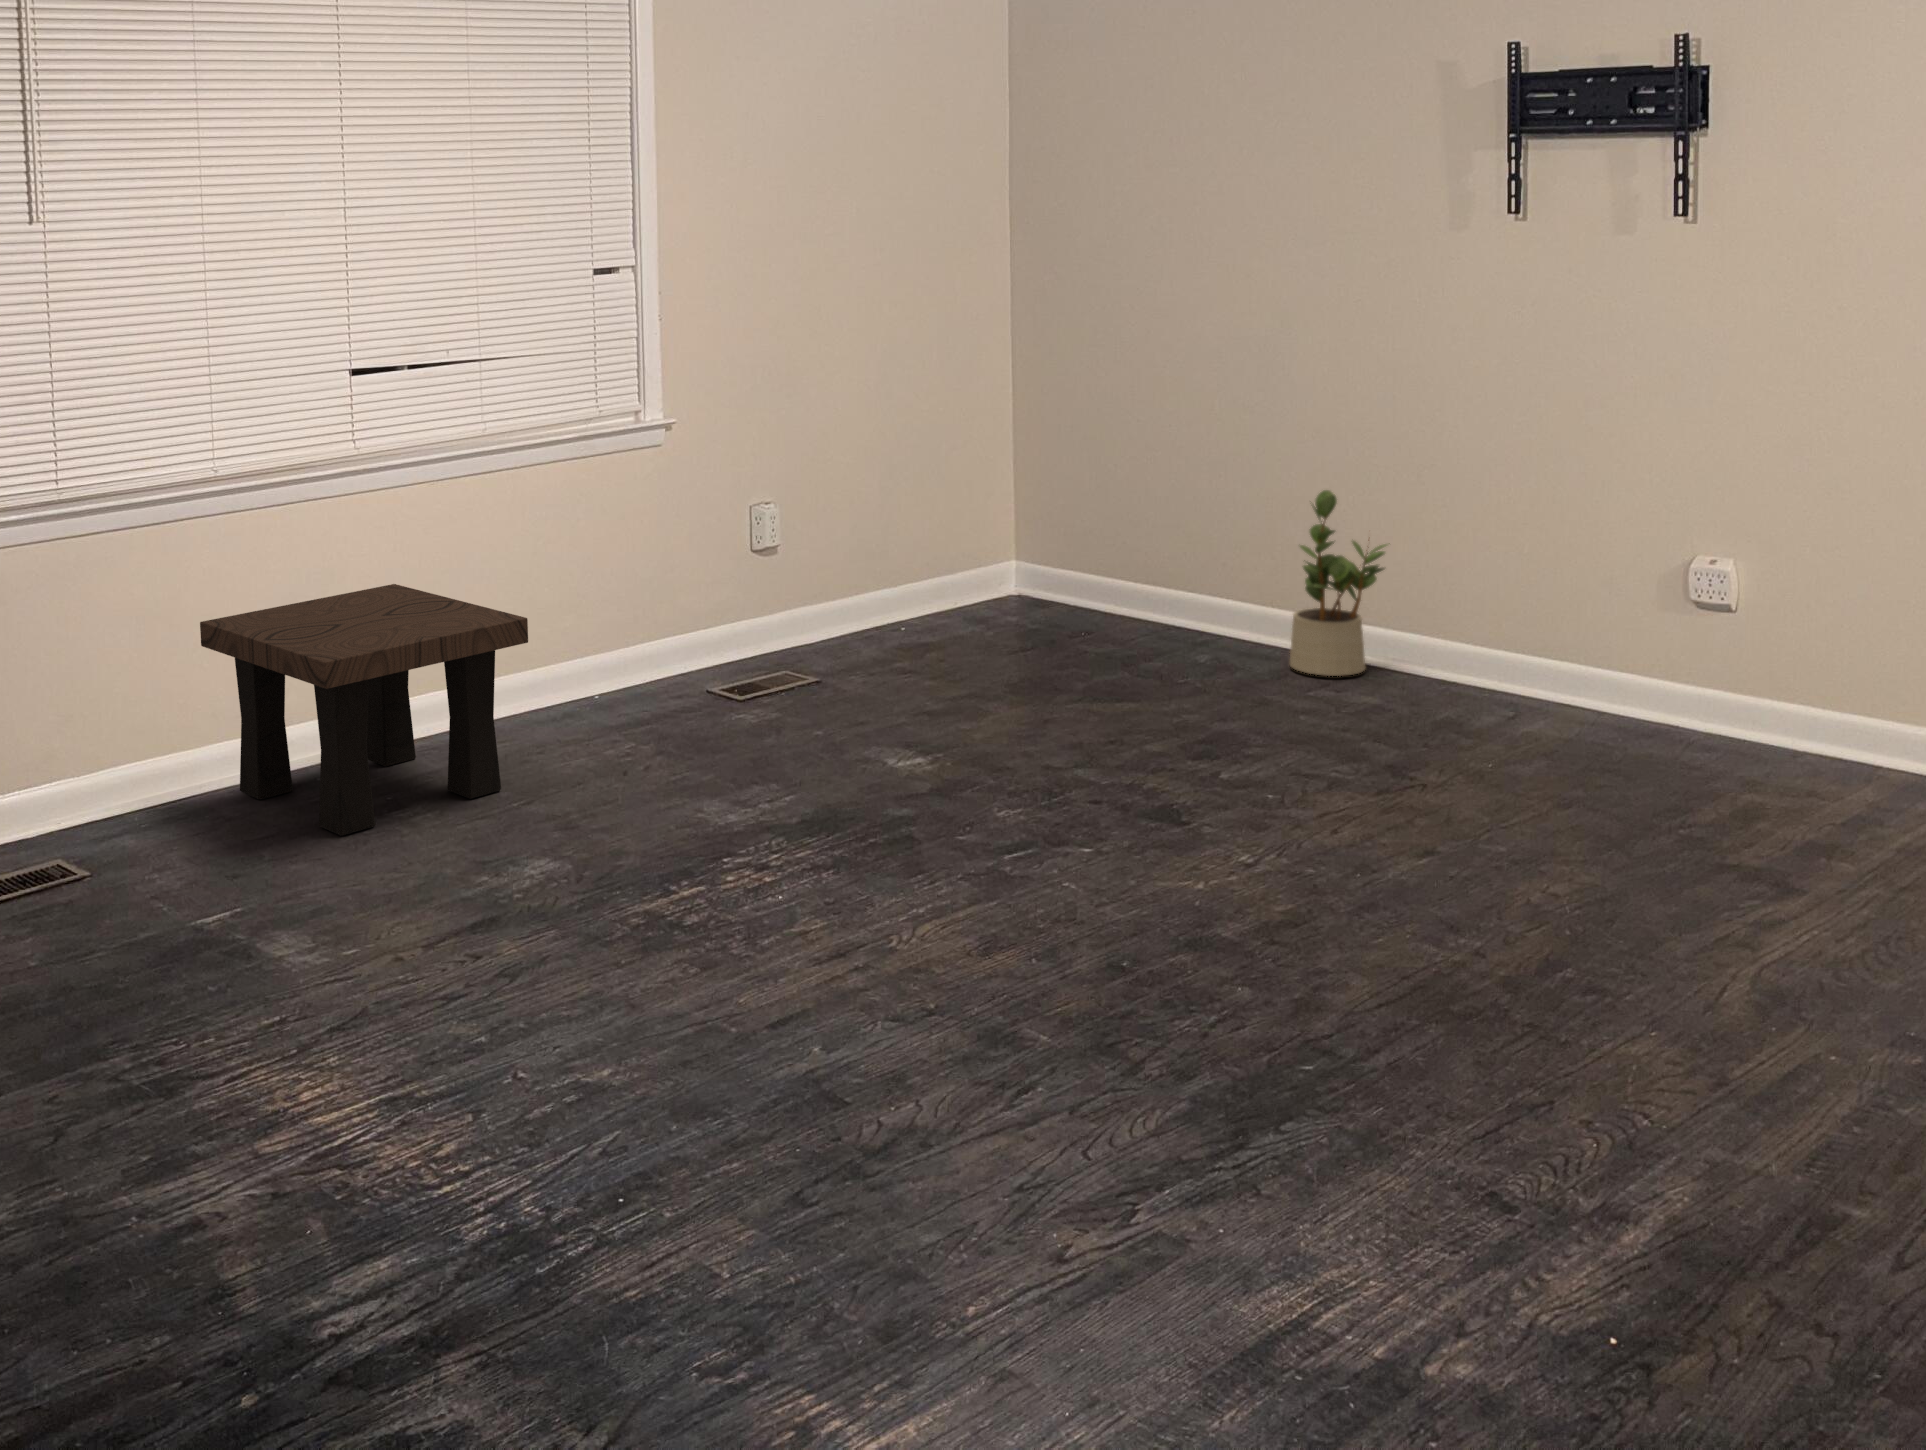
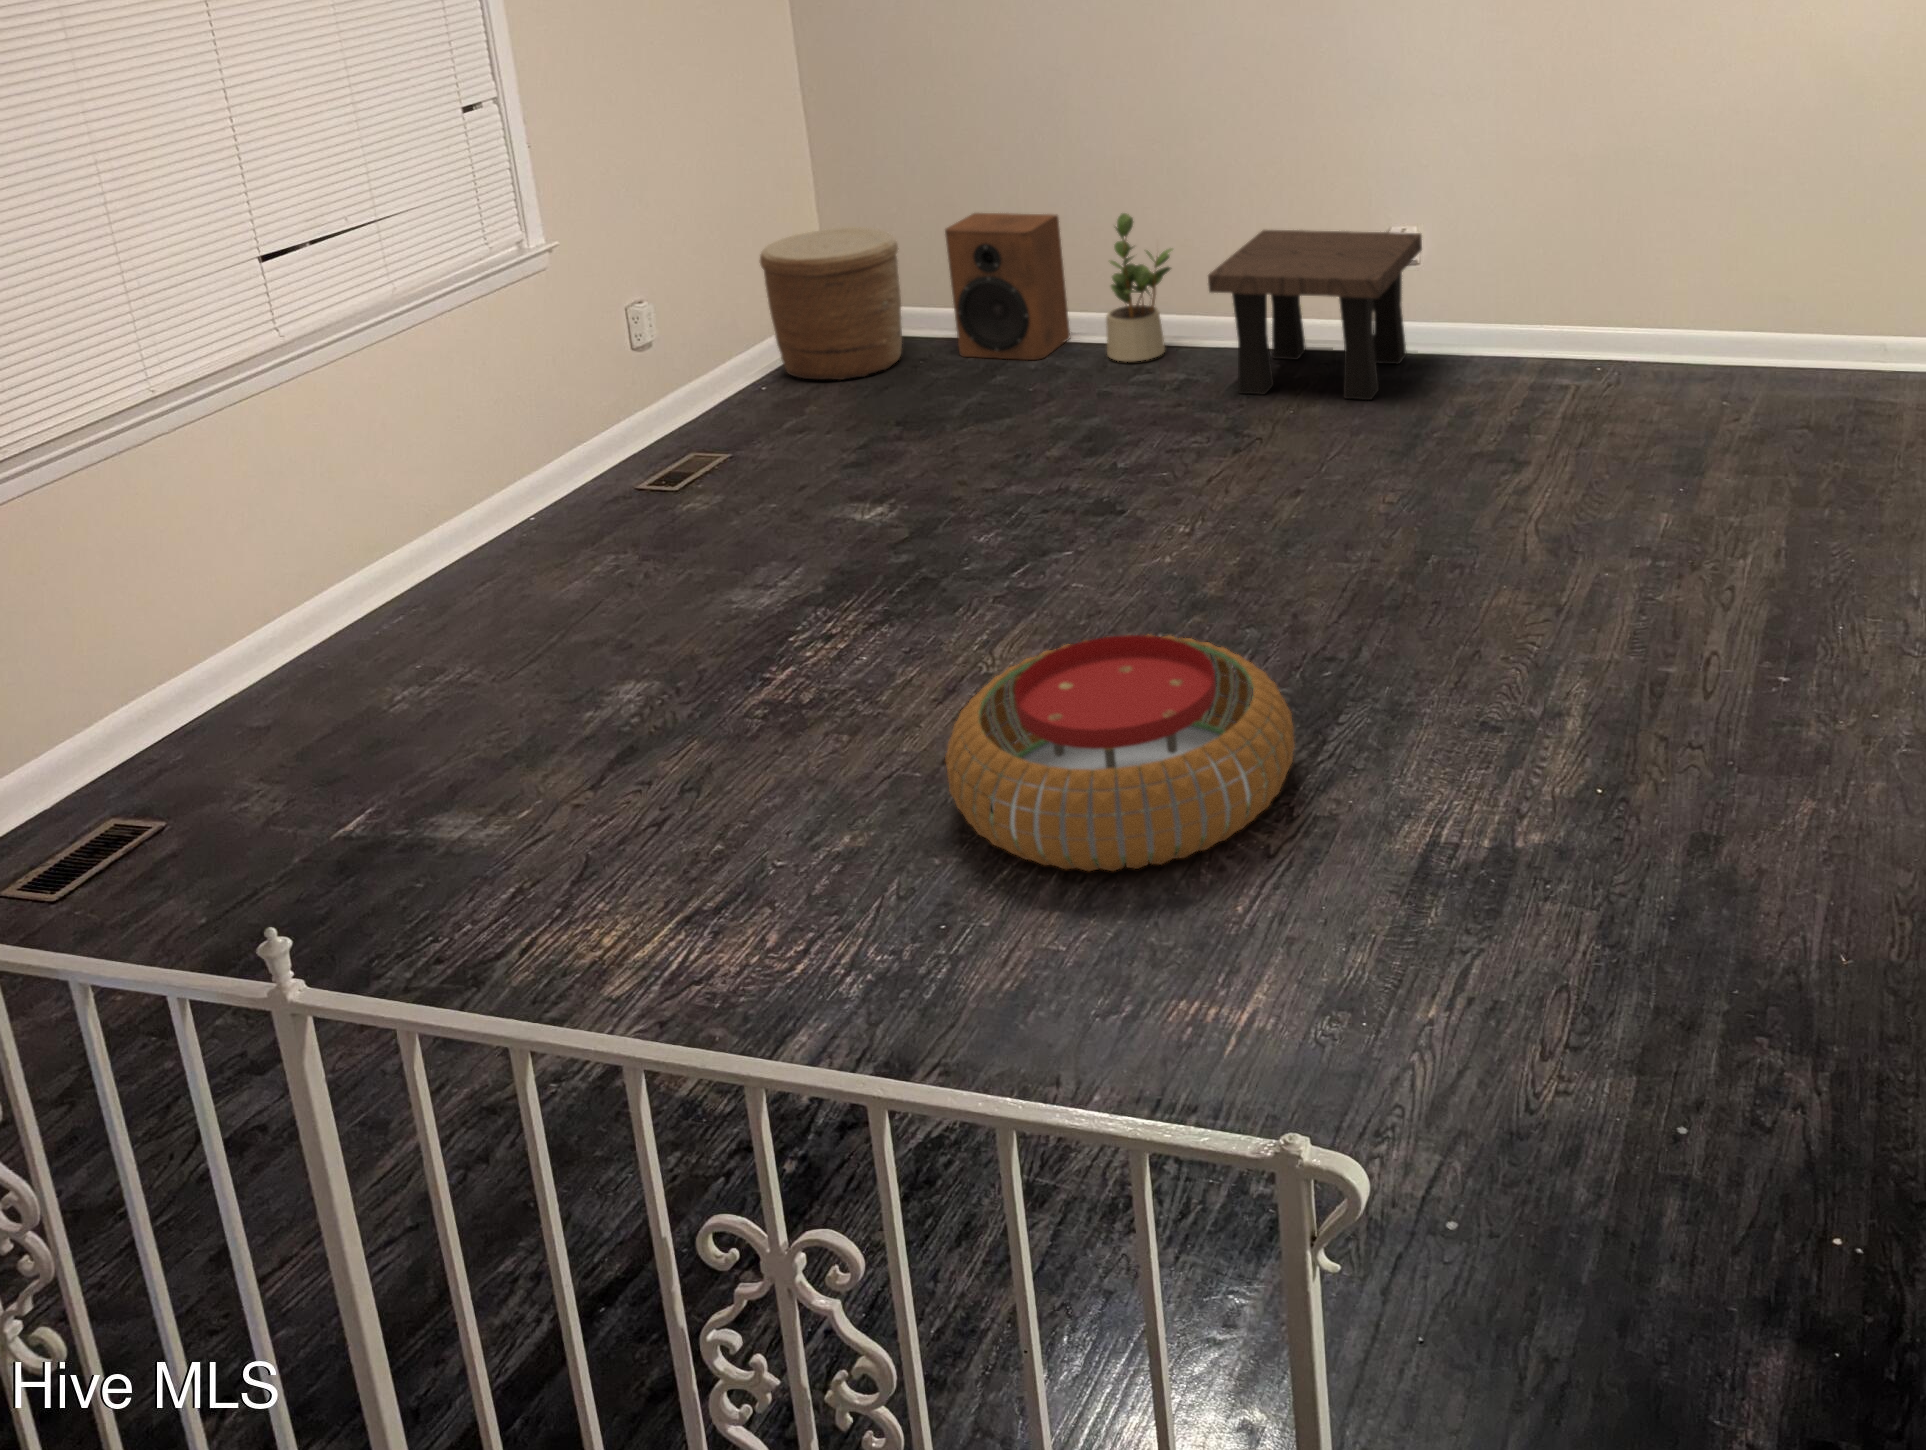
woven basket: none [915,473,1069,638] -> present [760,228,902,380]
speaker: none [1120,476,1260,654] -> present [945,213,1070,360]
side table: present [200,584,528,836] -> present [1208,230,1422,400]
pouf: none [711,913,1179,1223] -> present [945,635,1295,872]

